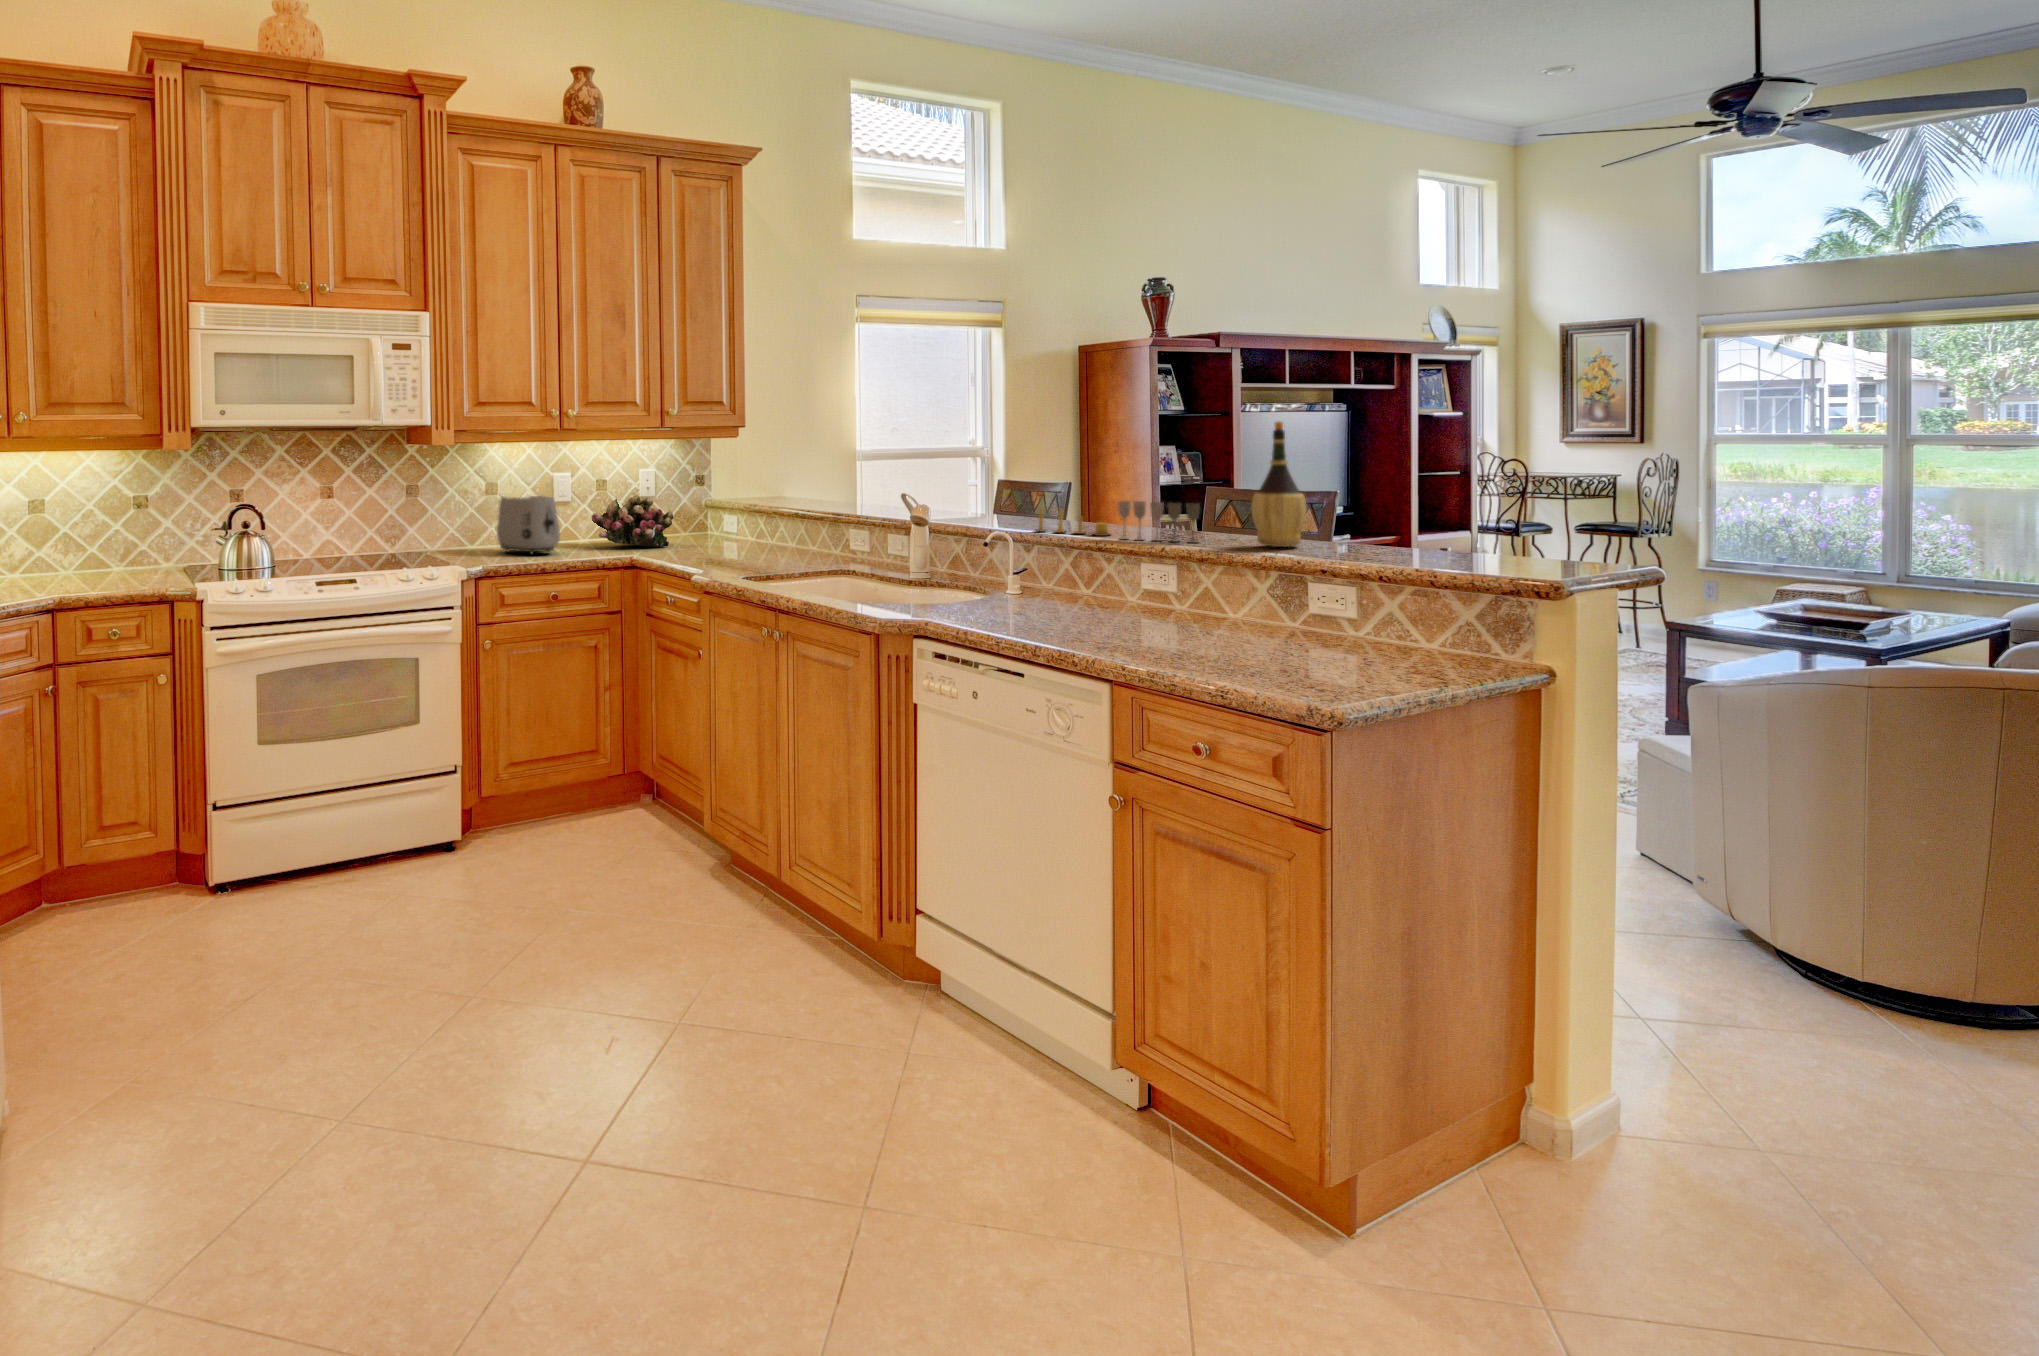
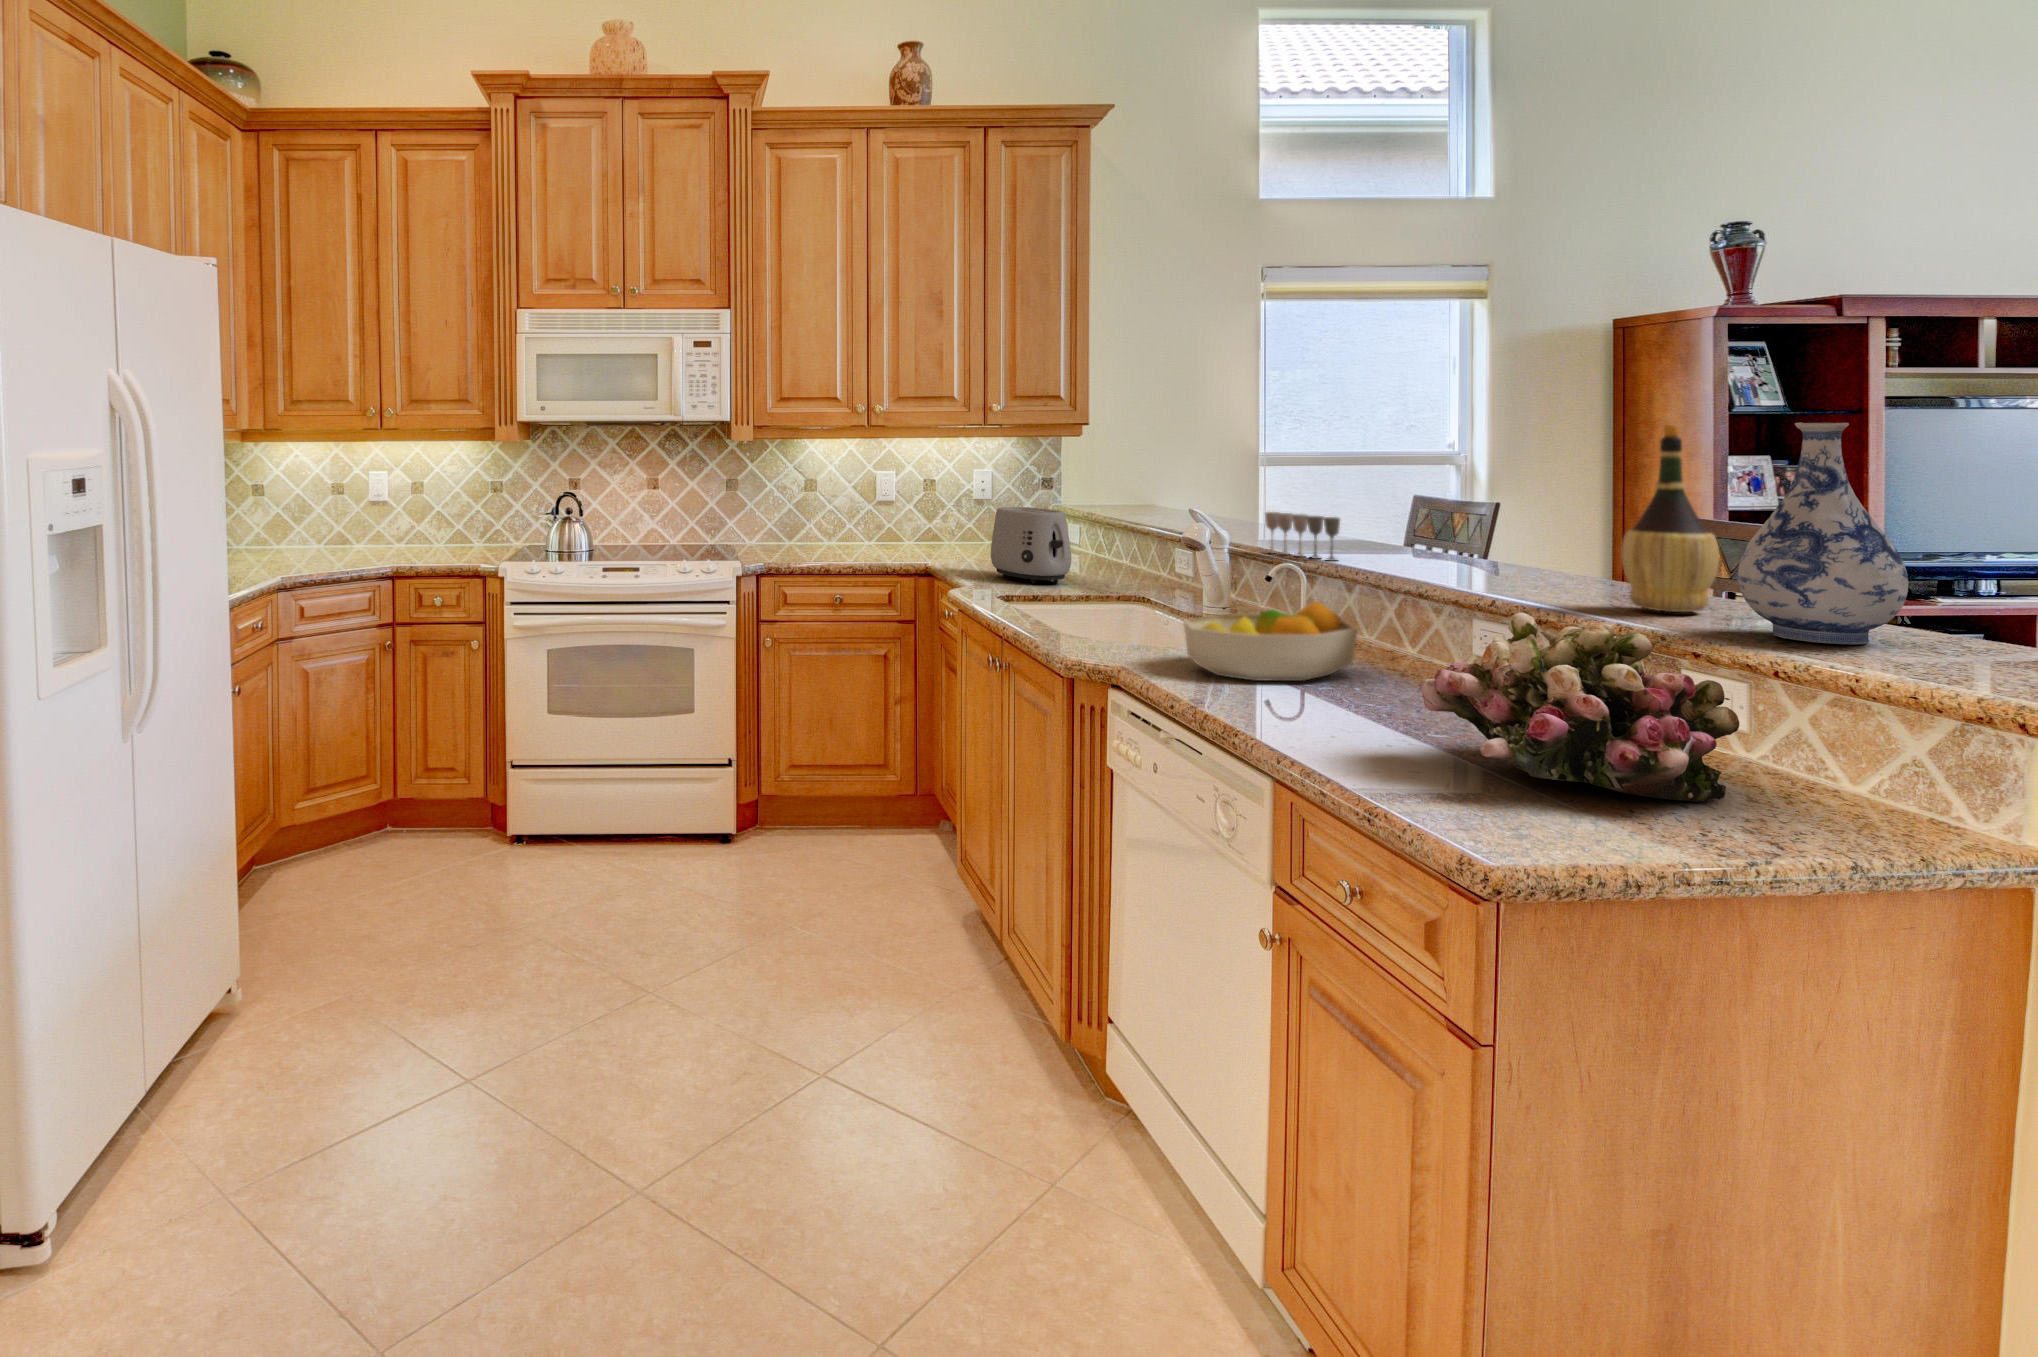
vase: none [1339,419,1427,557] -> present [1738,423,1908,644]
flower arrangement: present [592,495,673,547] -> present [1419,613,1740,802]
toaster: present [497,496,560,555] -> present [991,507,1071,584]
wine glass: present [1118,501,1200,543] -> present [1265,512,1340,561]
candle: present [1036,508,1110,536] -> none [1349,531,1449,577]
fruit bowl: none [964,558,1081,623] -> present [1183,601,1358,681]

